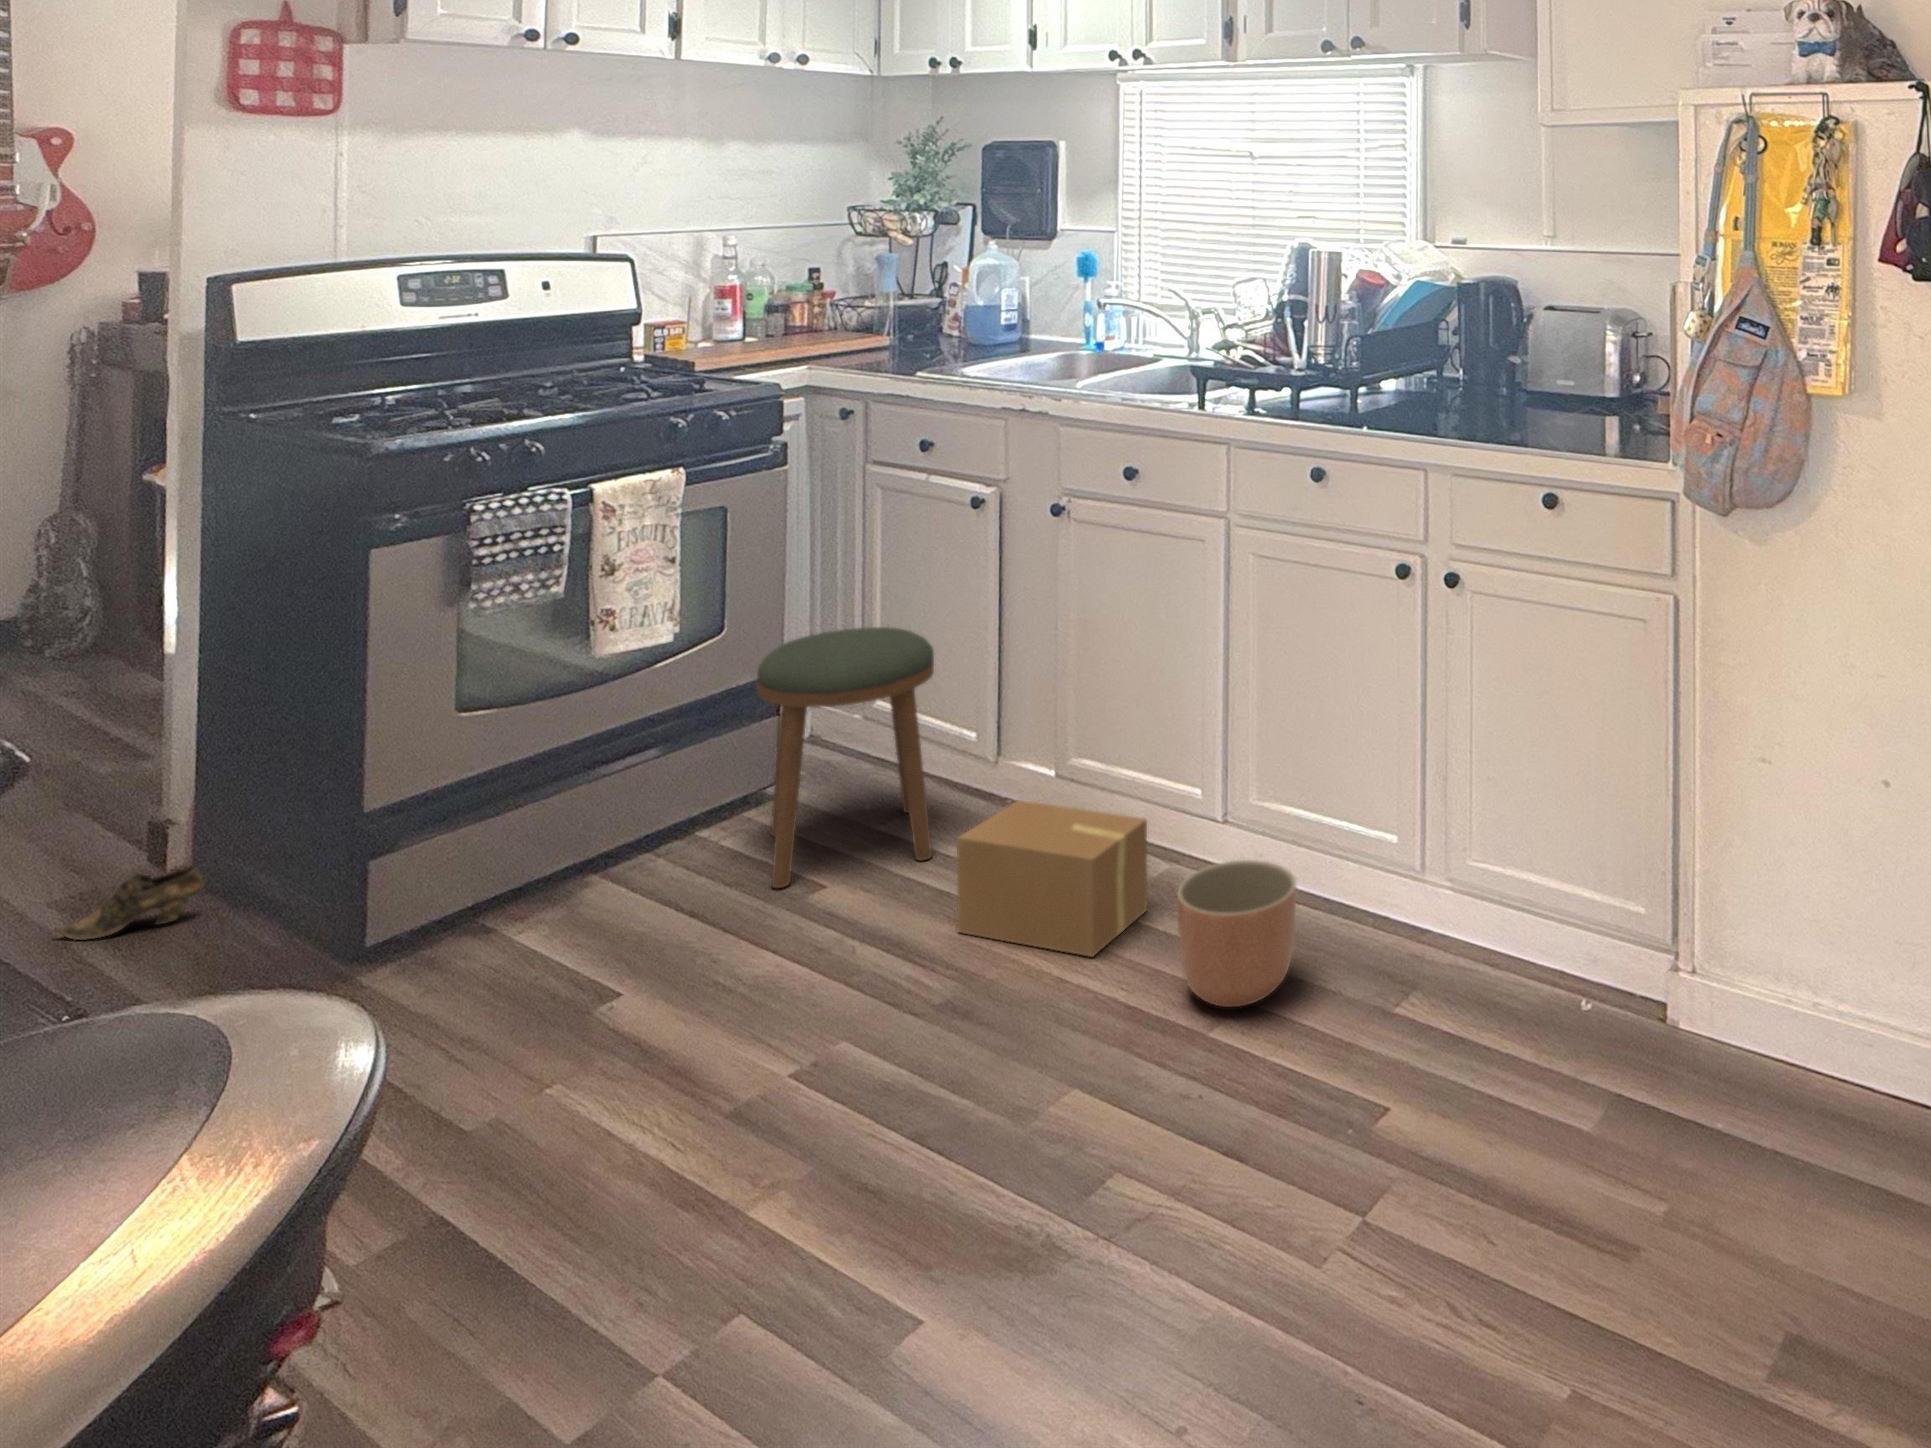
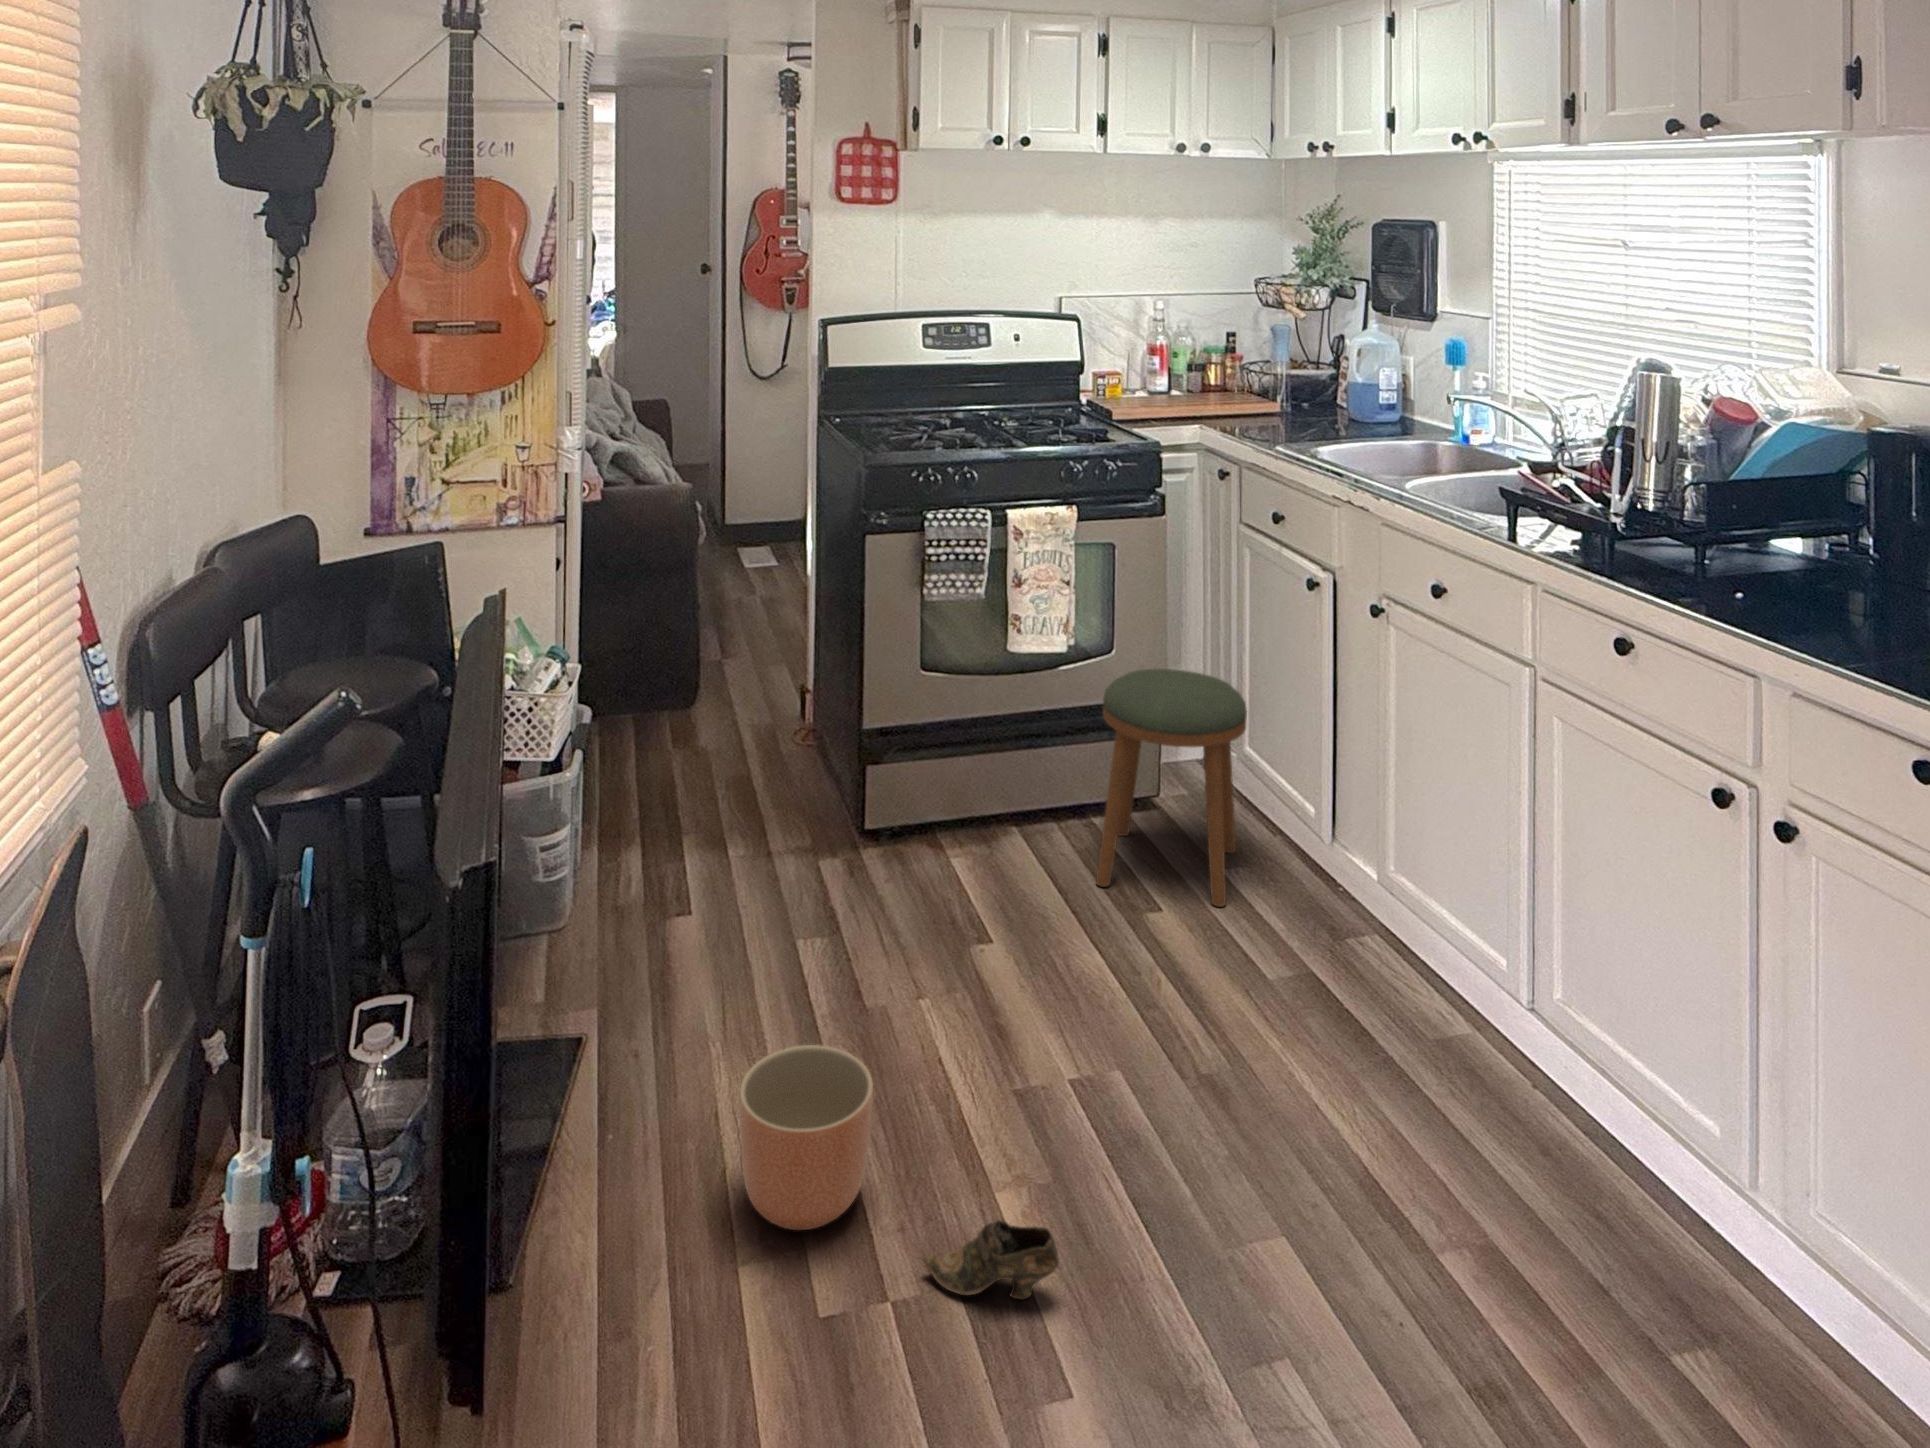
cardboard box: present [957,800,1147,957] -> none [1214,886,1396,1081]
planter: present [1177,860,1296,1007] -> present [740,1045,873,1230]
shoe: present [56,867,204,940] -> present [922,1220,1059,1300]

